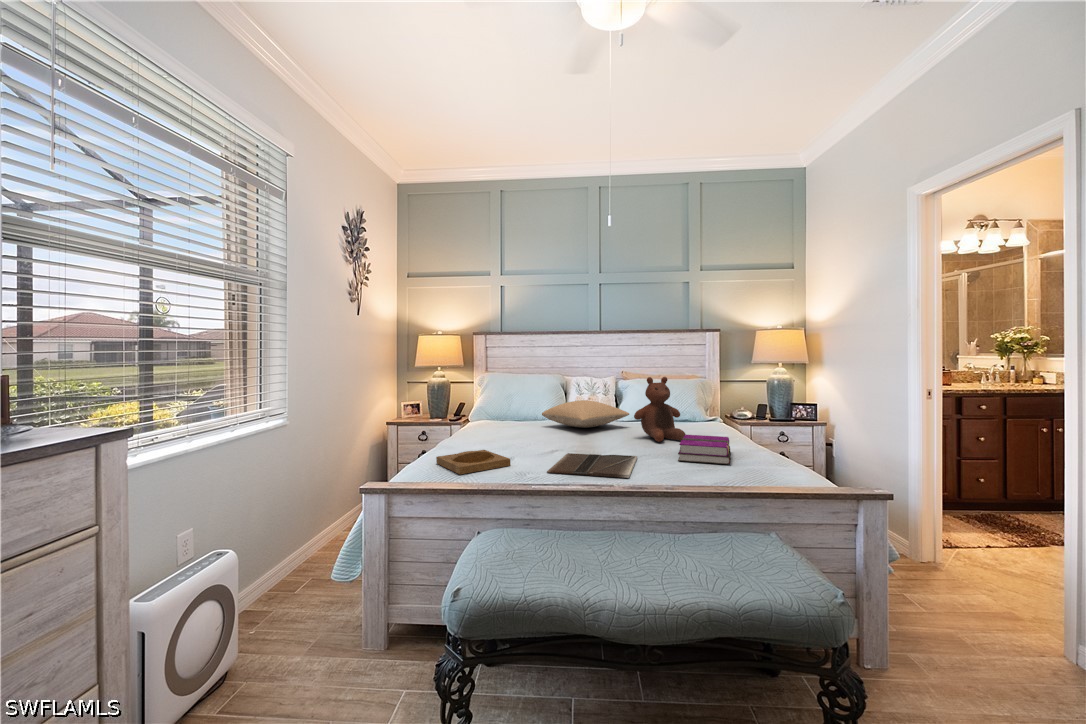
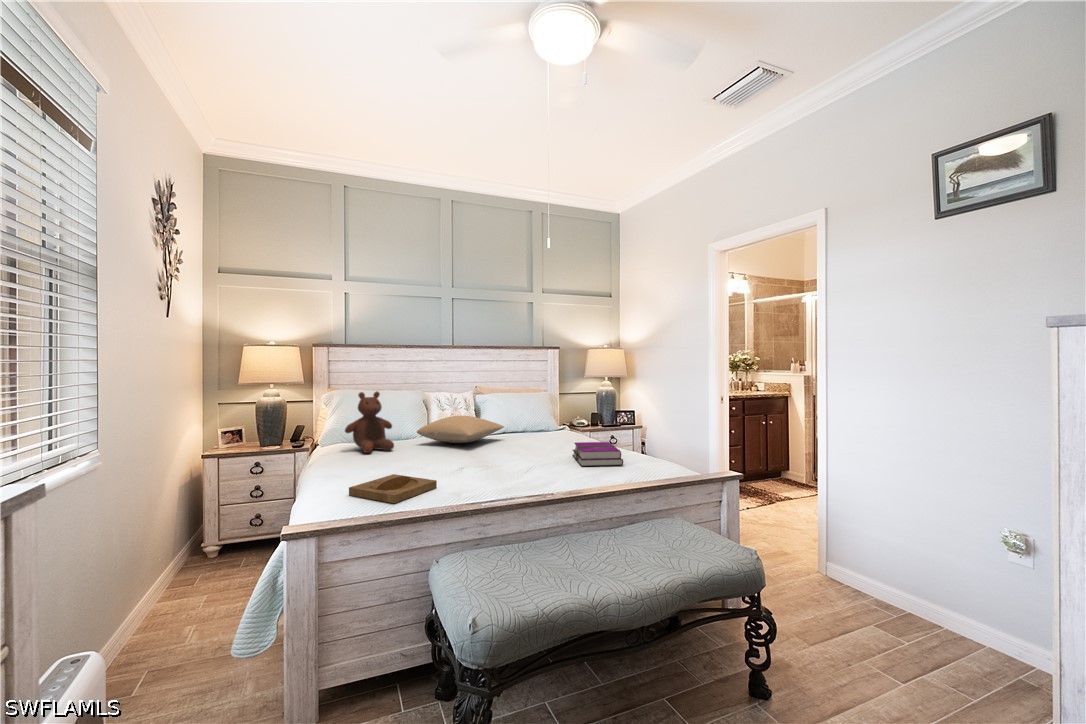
stuffed bear: present [634,377,686,442] -> present [345,391,394,453]
laptop: present [547,453,637,478] -> none [478,466,561,490]

